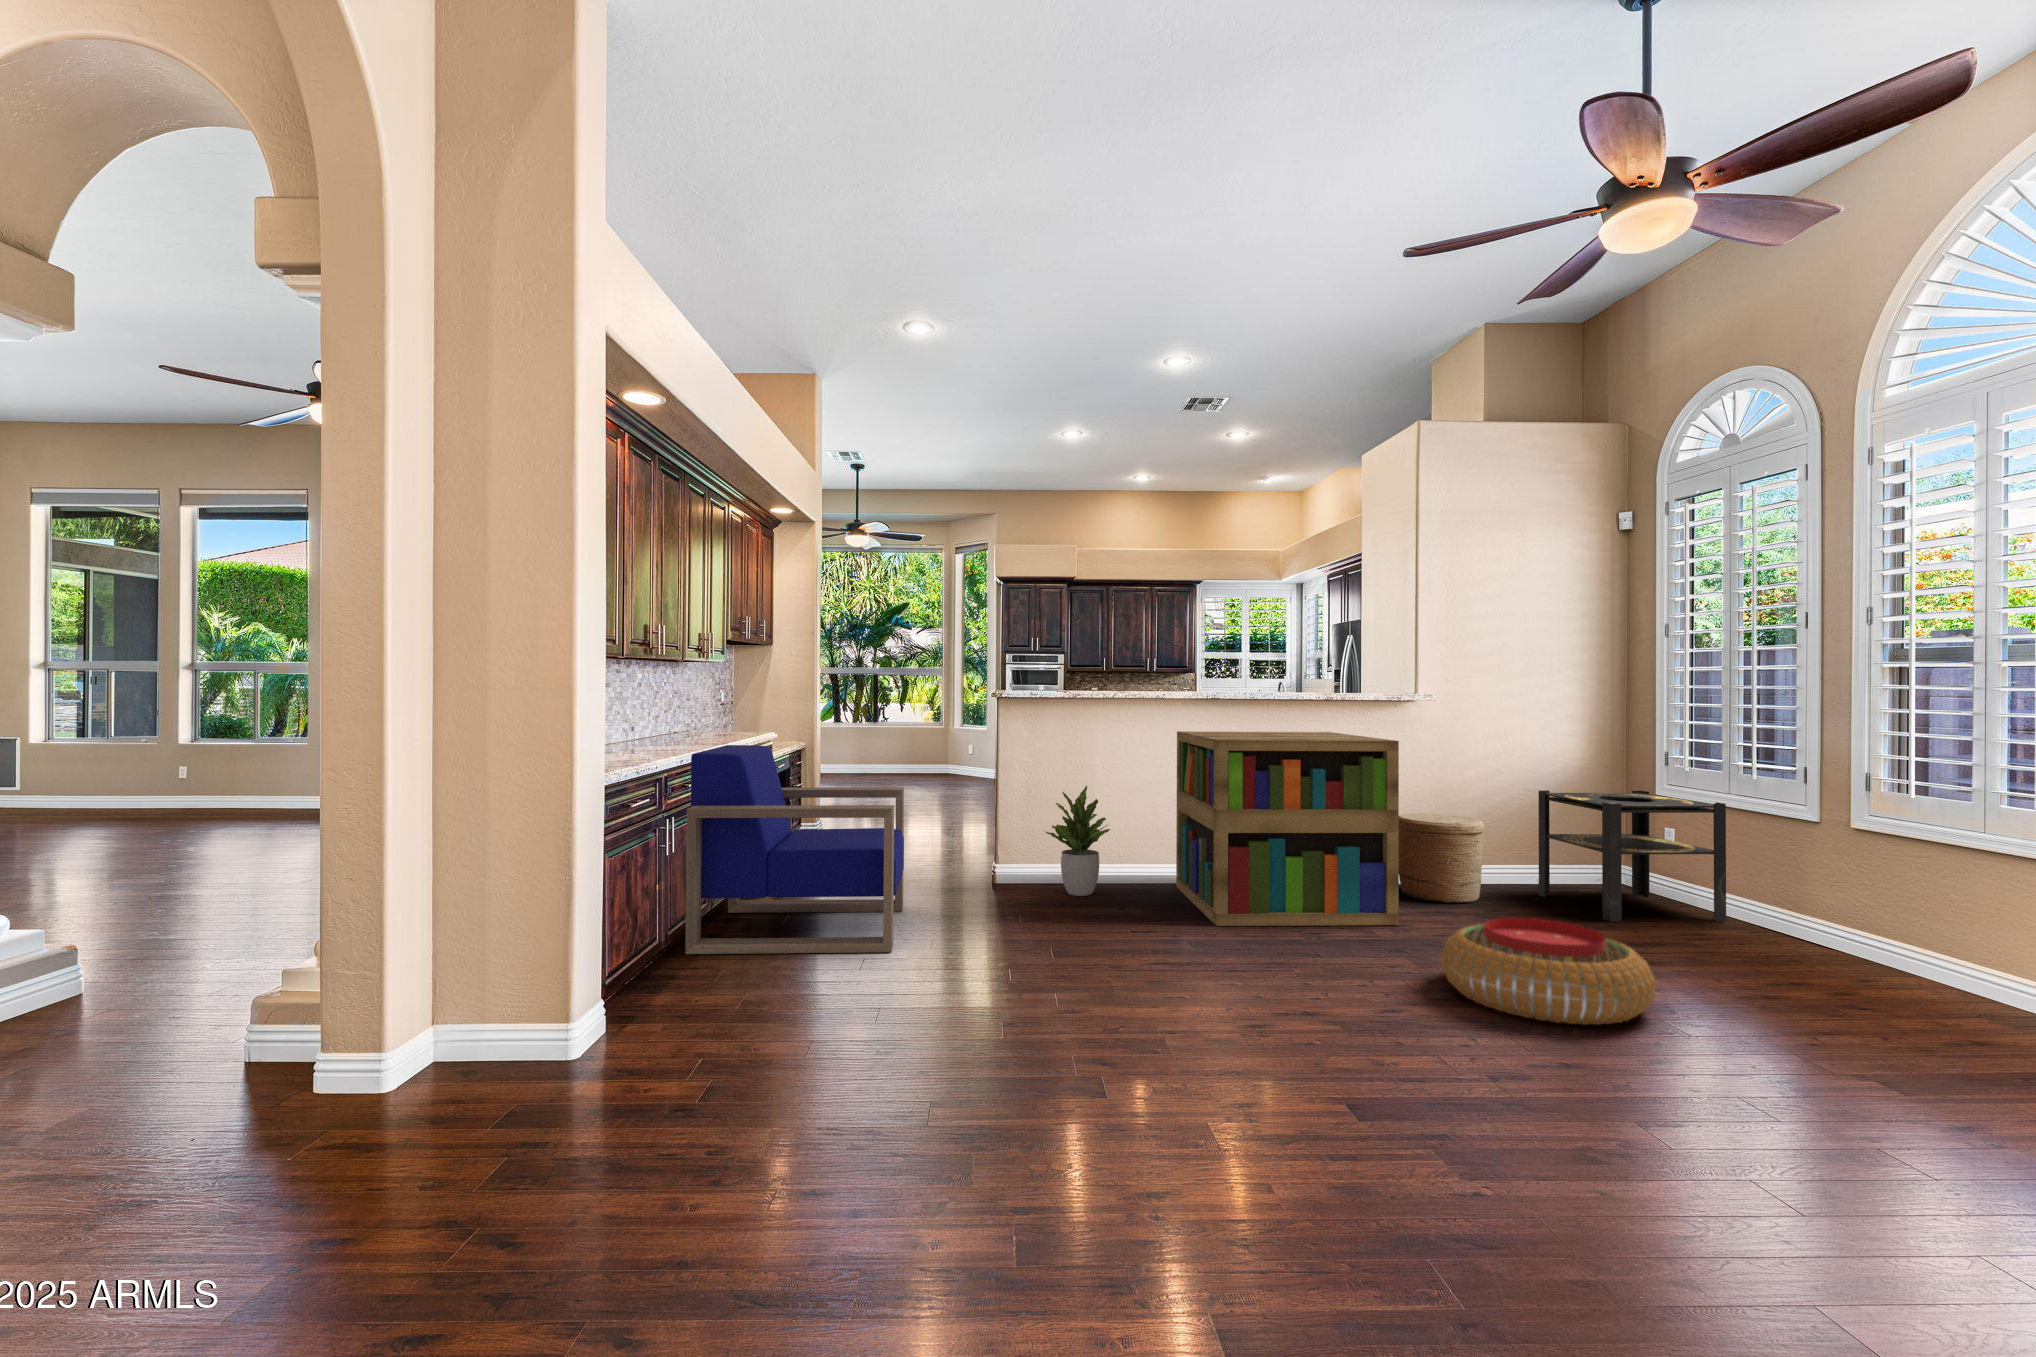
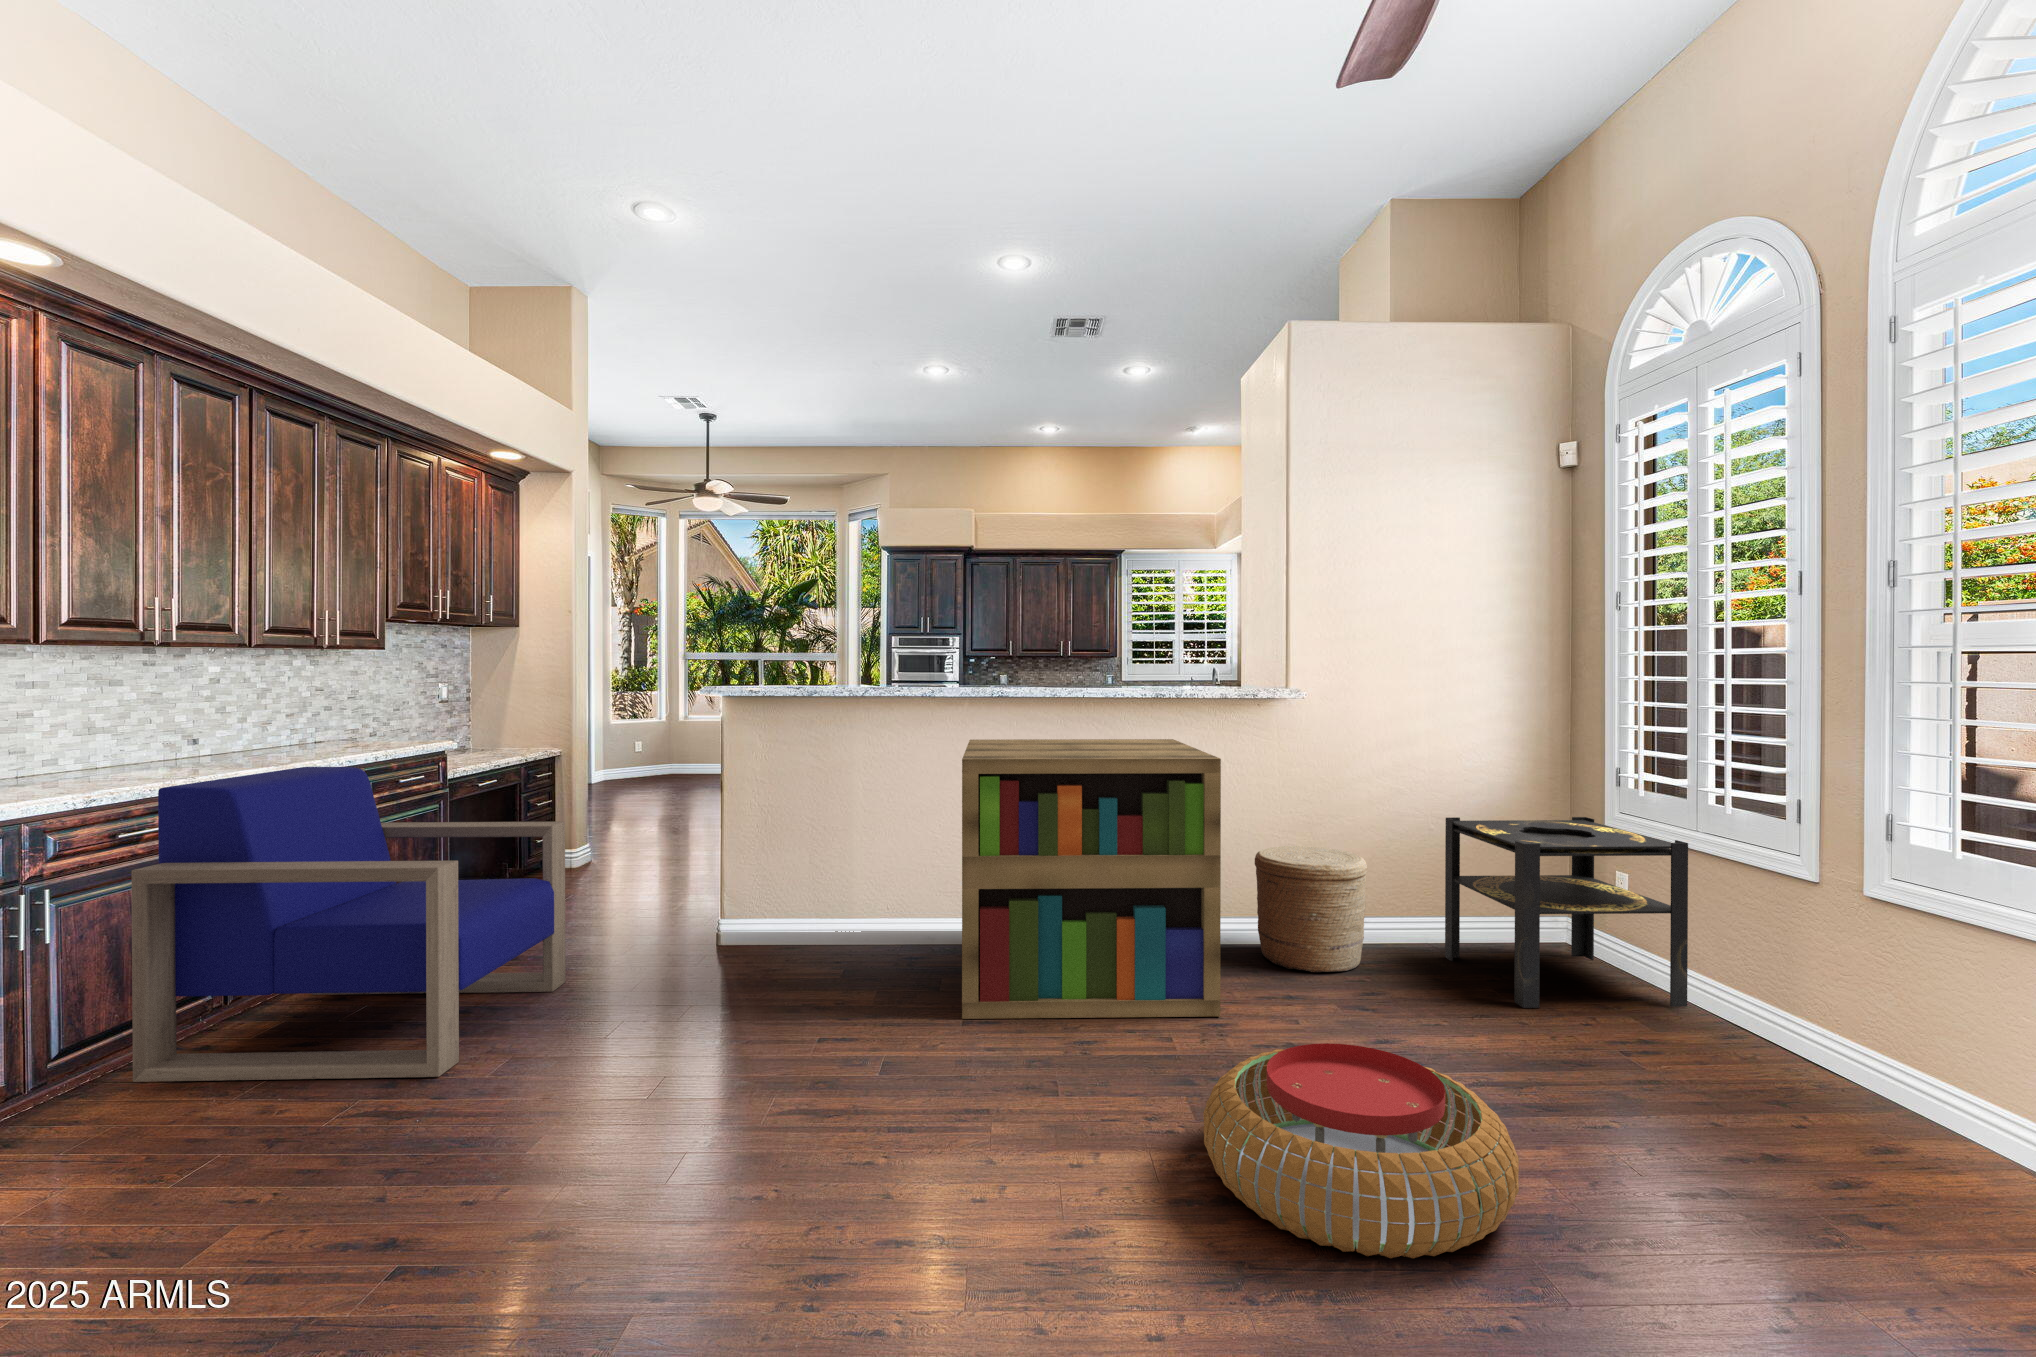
potted plant: present [1046,785,1110,896] -> none [783,812,877,961]

